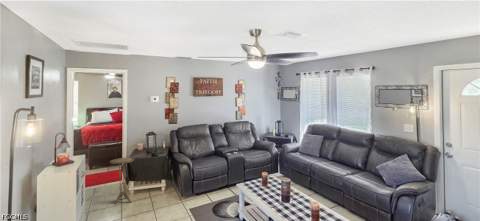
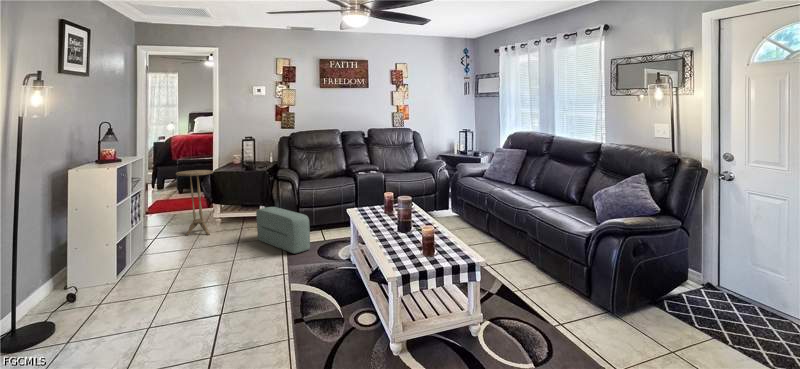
pouf: none [167,181,207,213] -> present [256,207,310,253]

